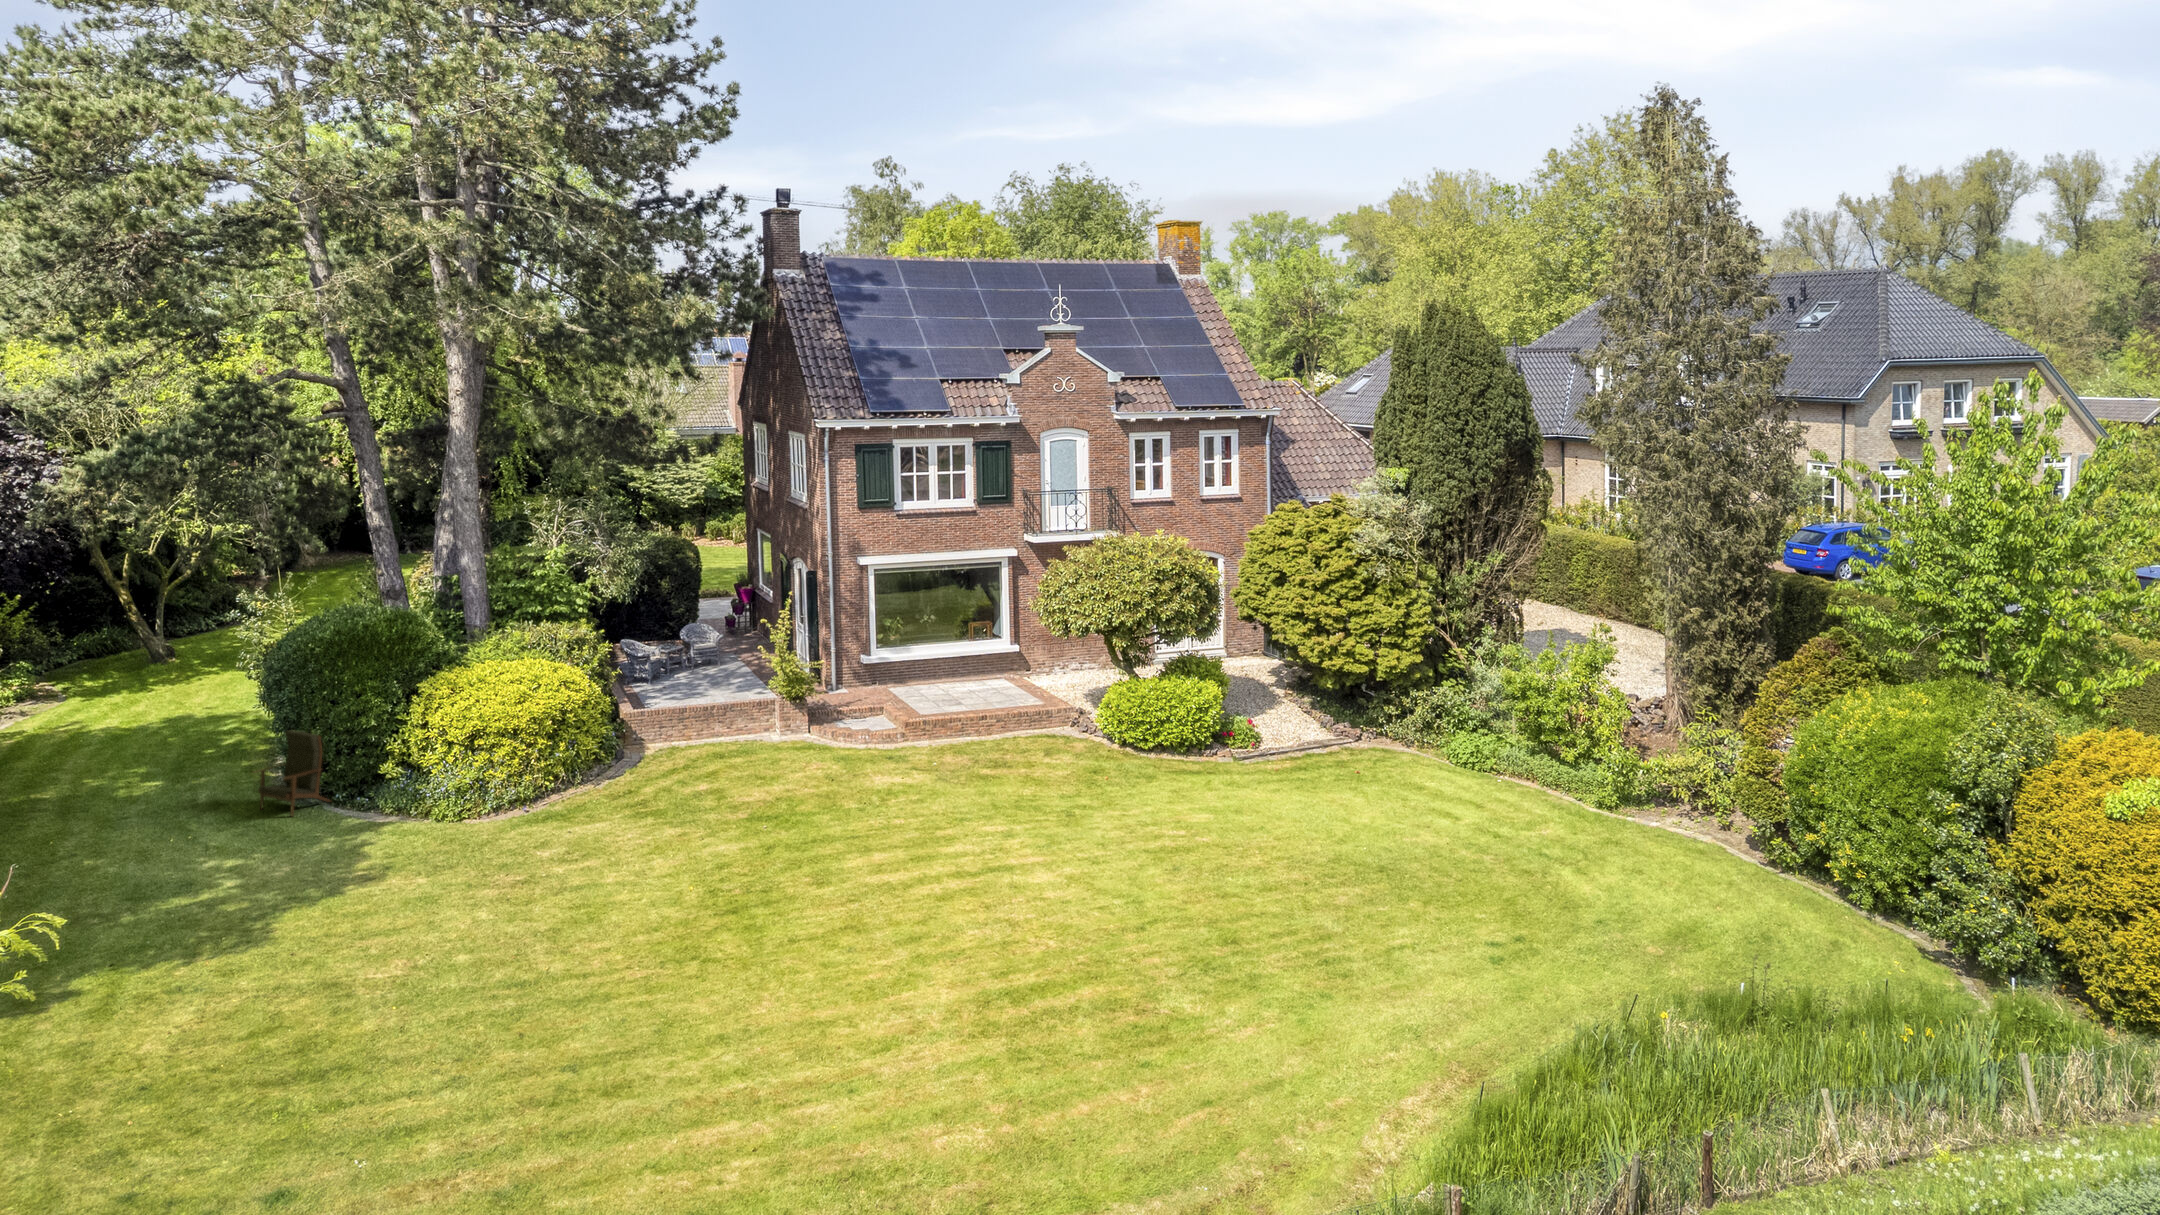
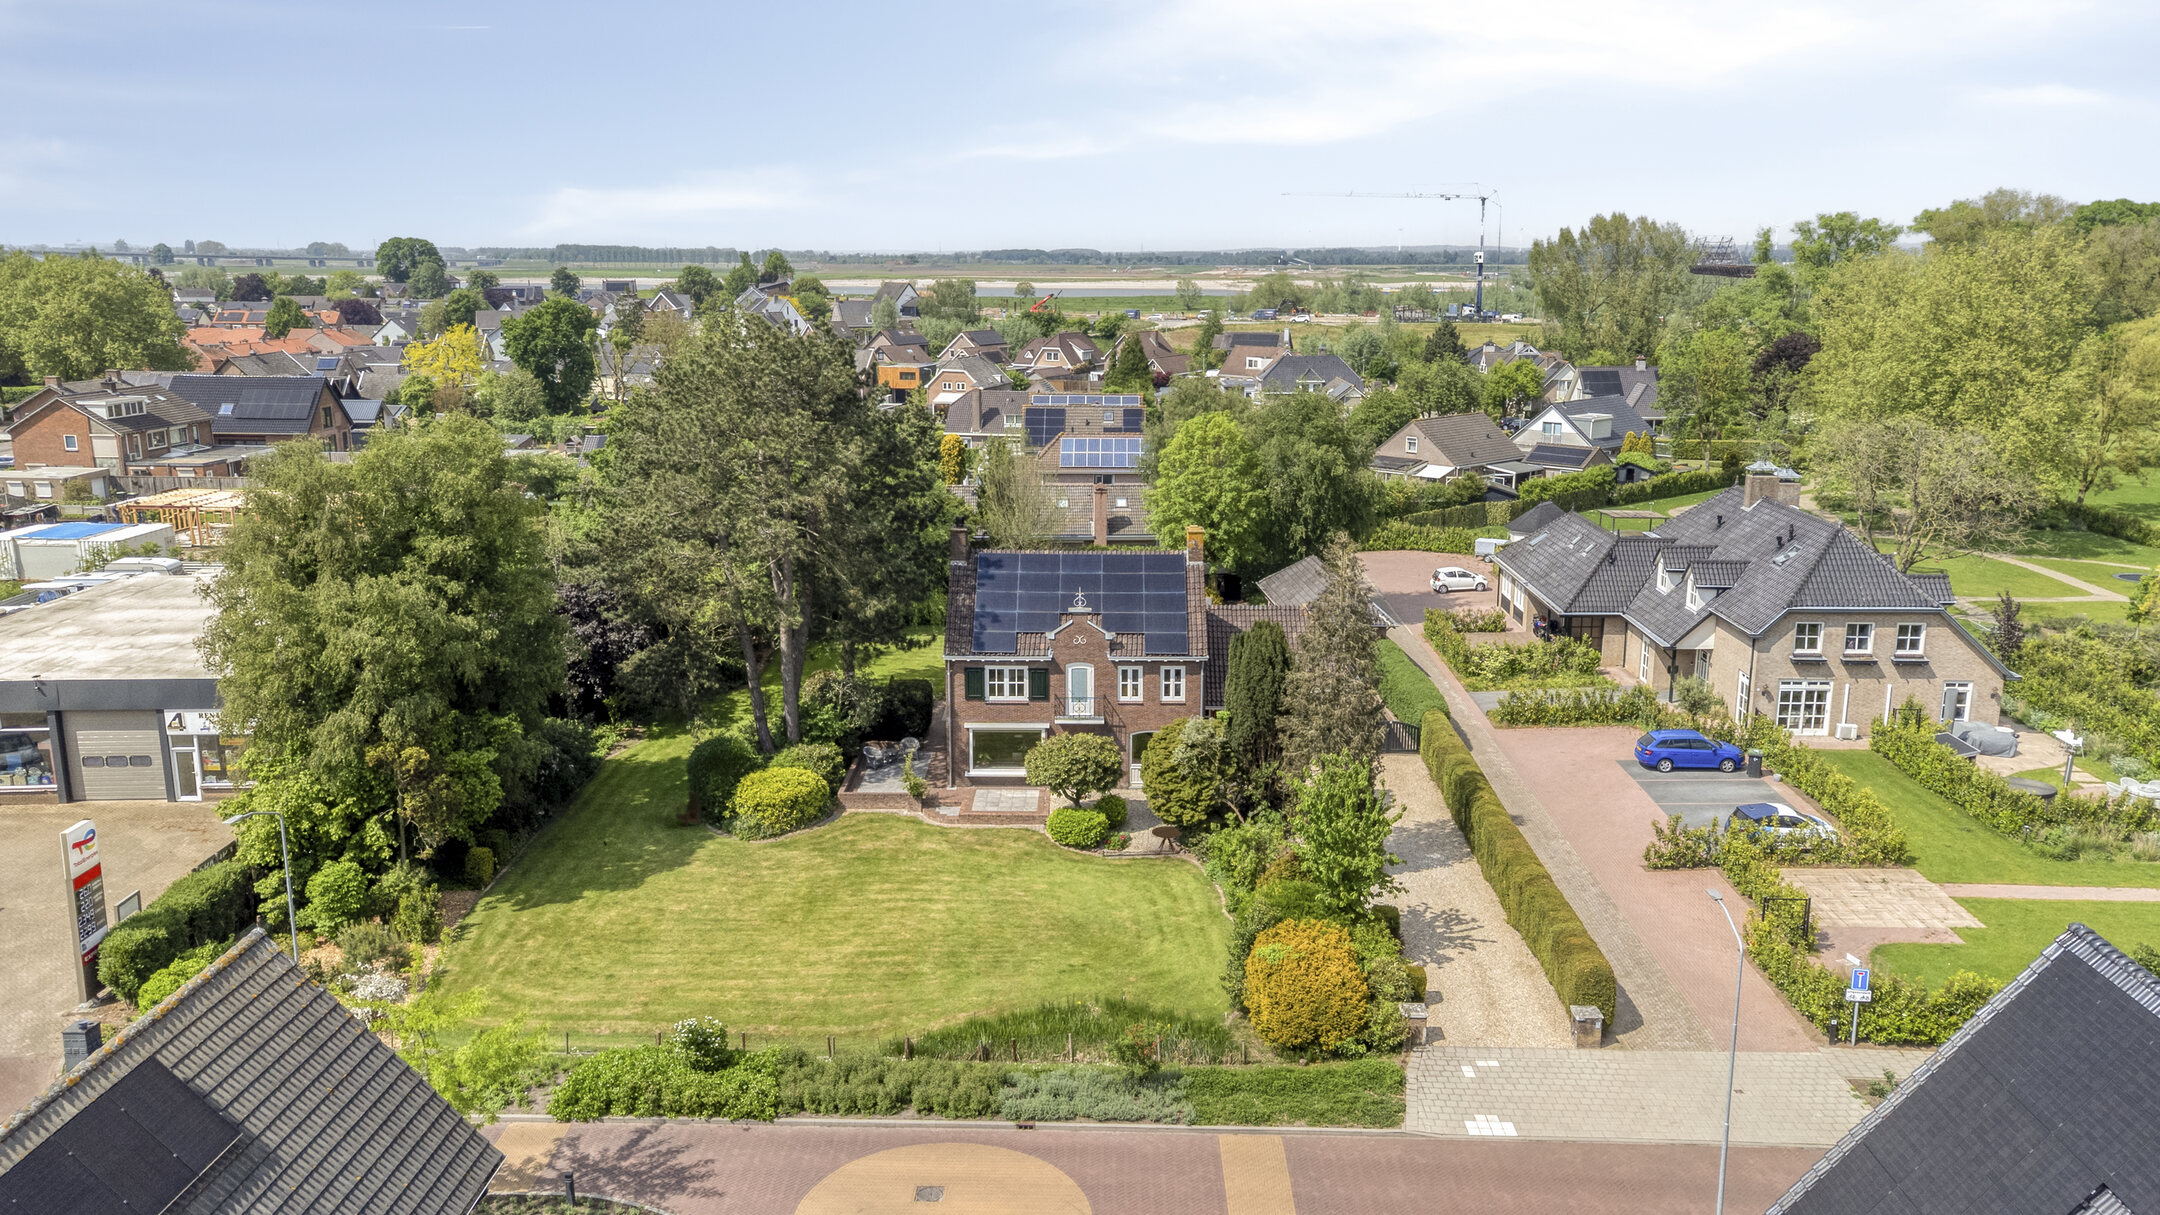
round table: none [1299,688,1357,739] -> present [1152,826,1182,854]

